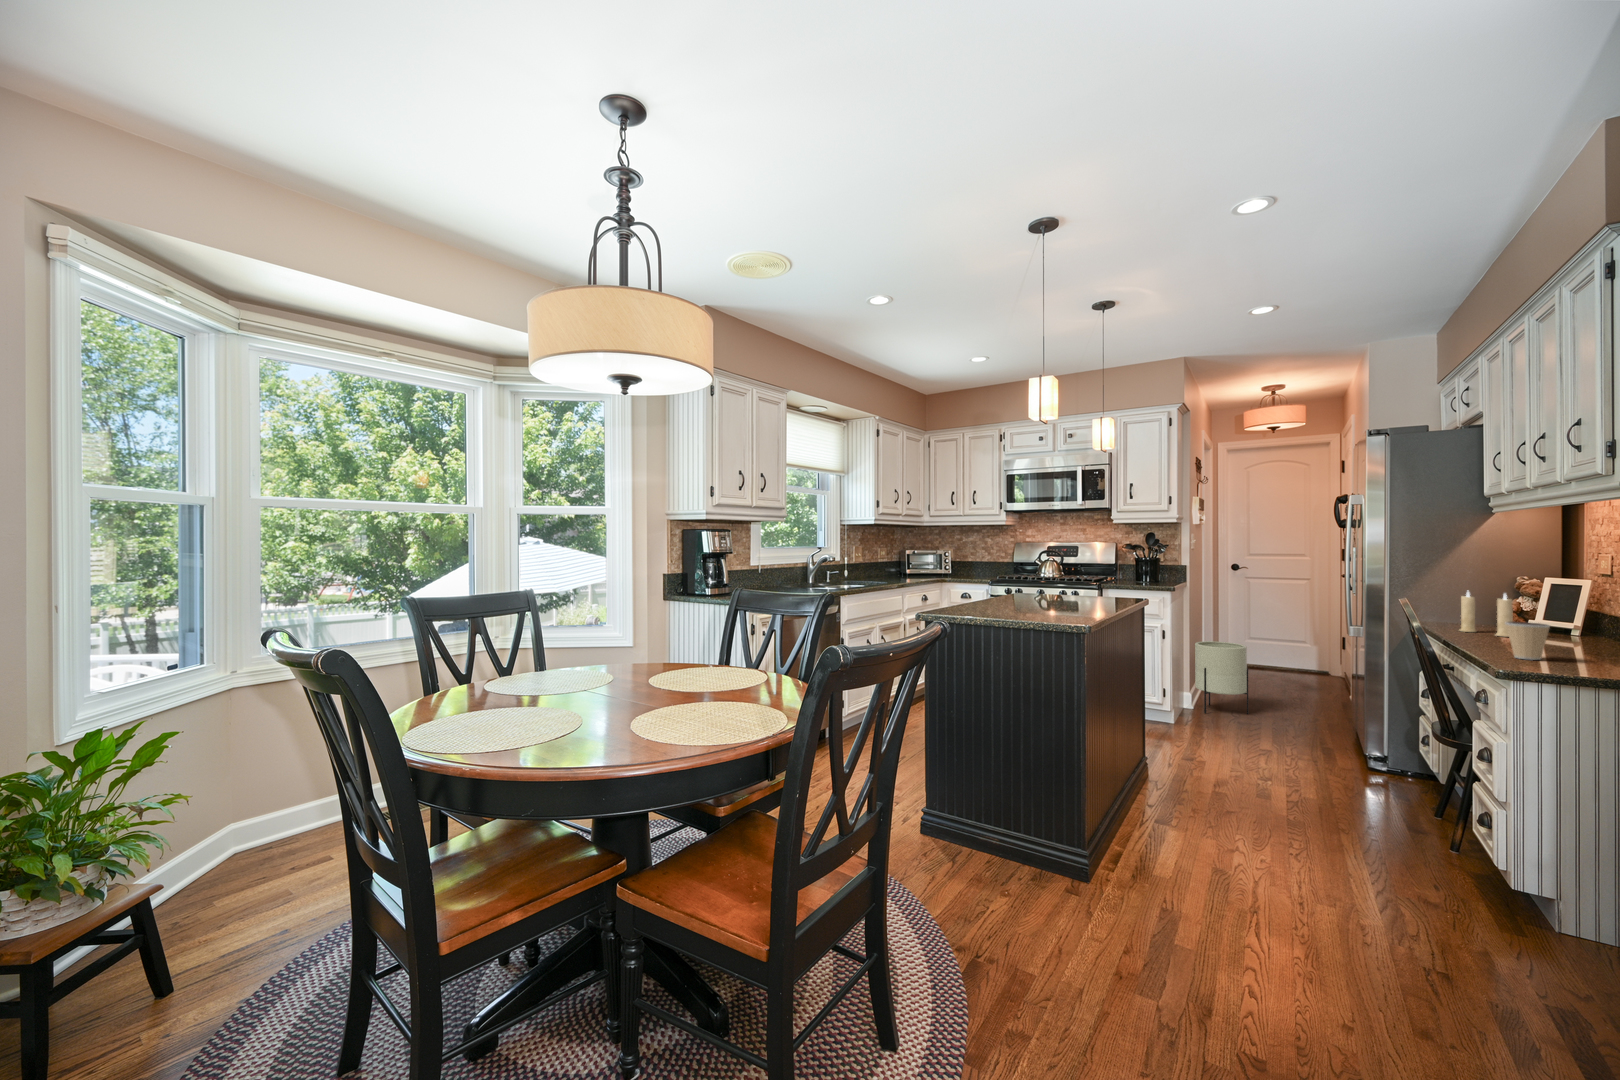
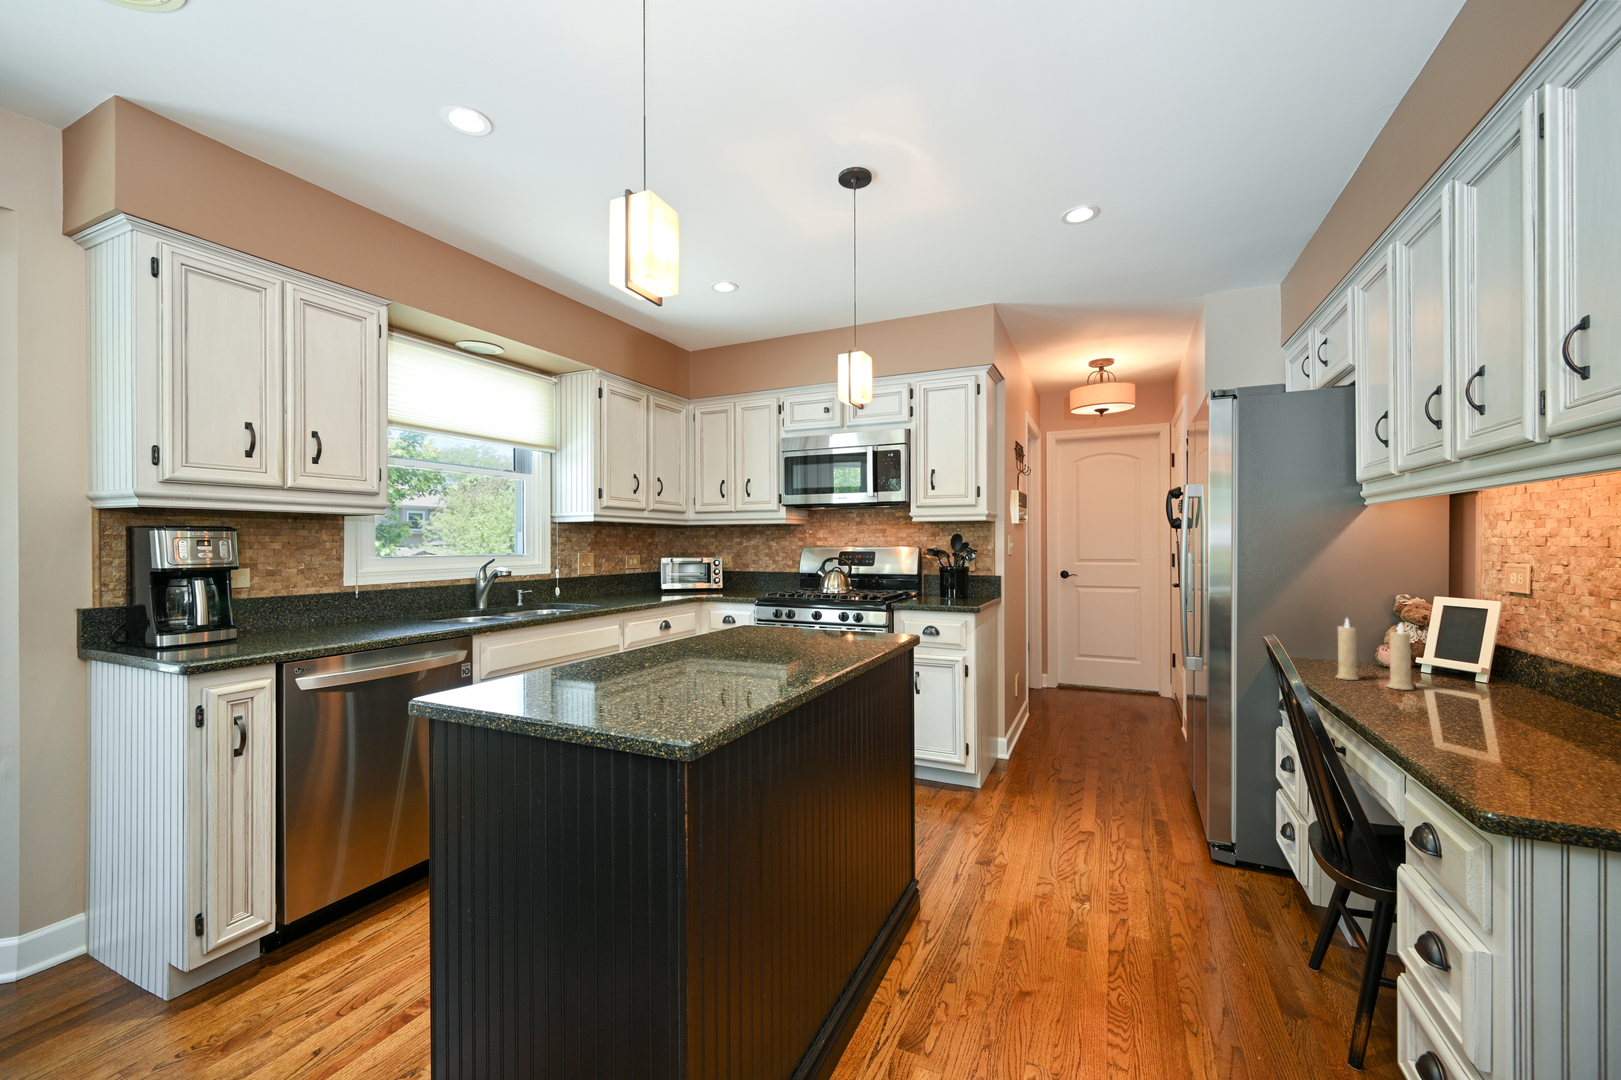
coffee cup: present [1505,622,1550,660] -> none [1438,685,1514,755]
planter: present [1195,641,1248,714] -> none [1011,671,1072,767]

